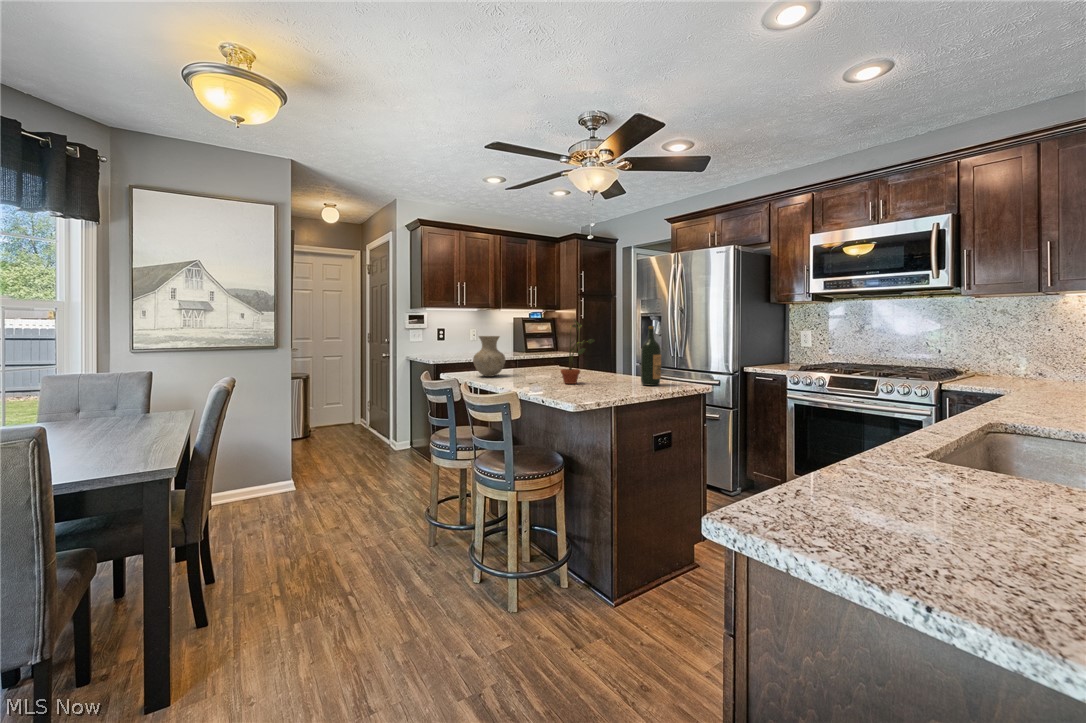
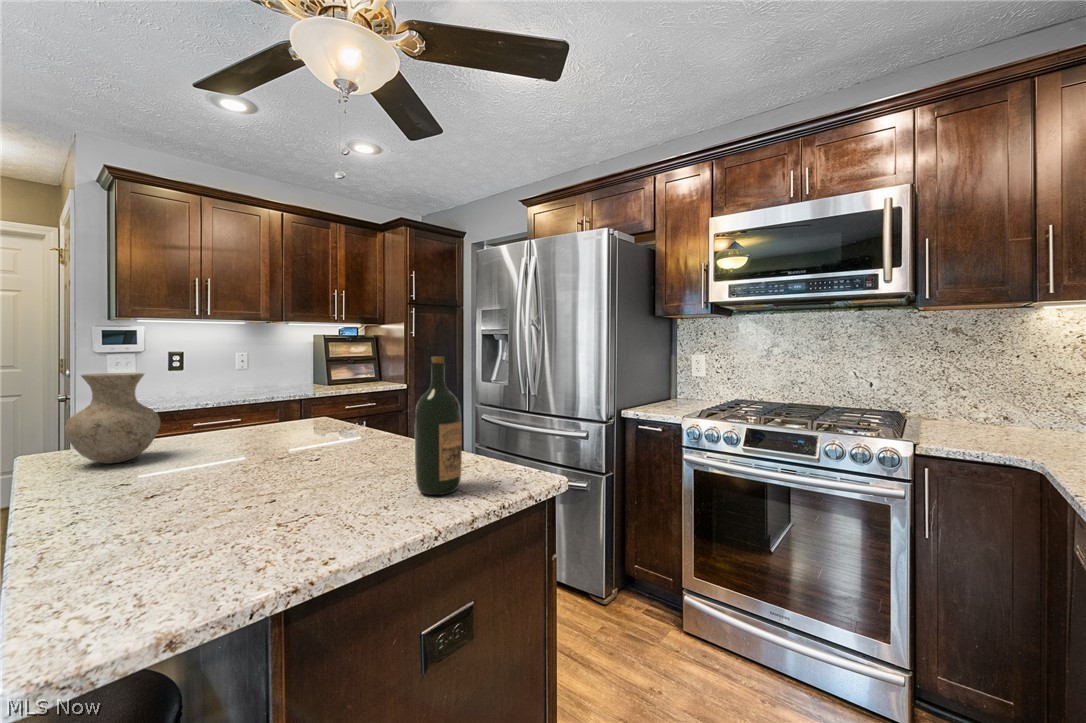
potted plant: present [561,320,595,384] -> none [201,338,312,494]

